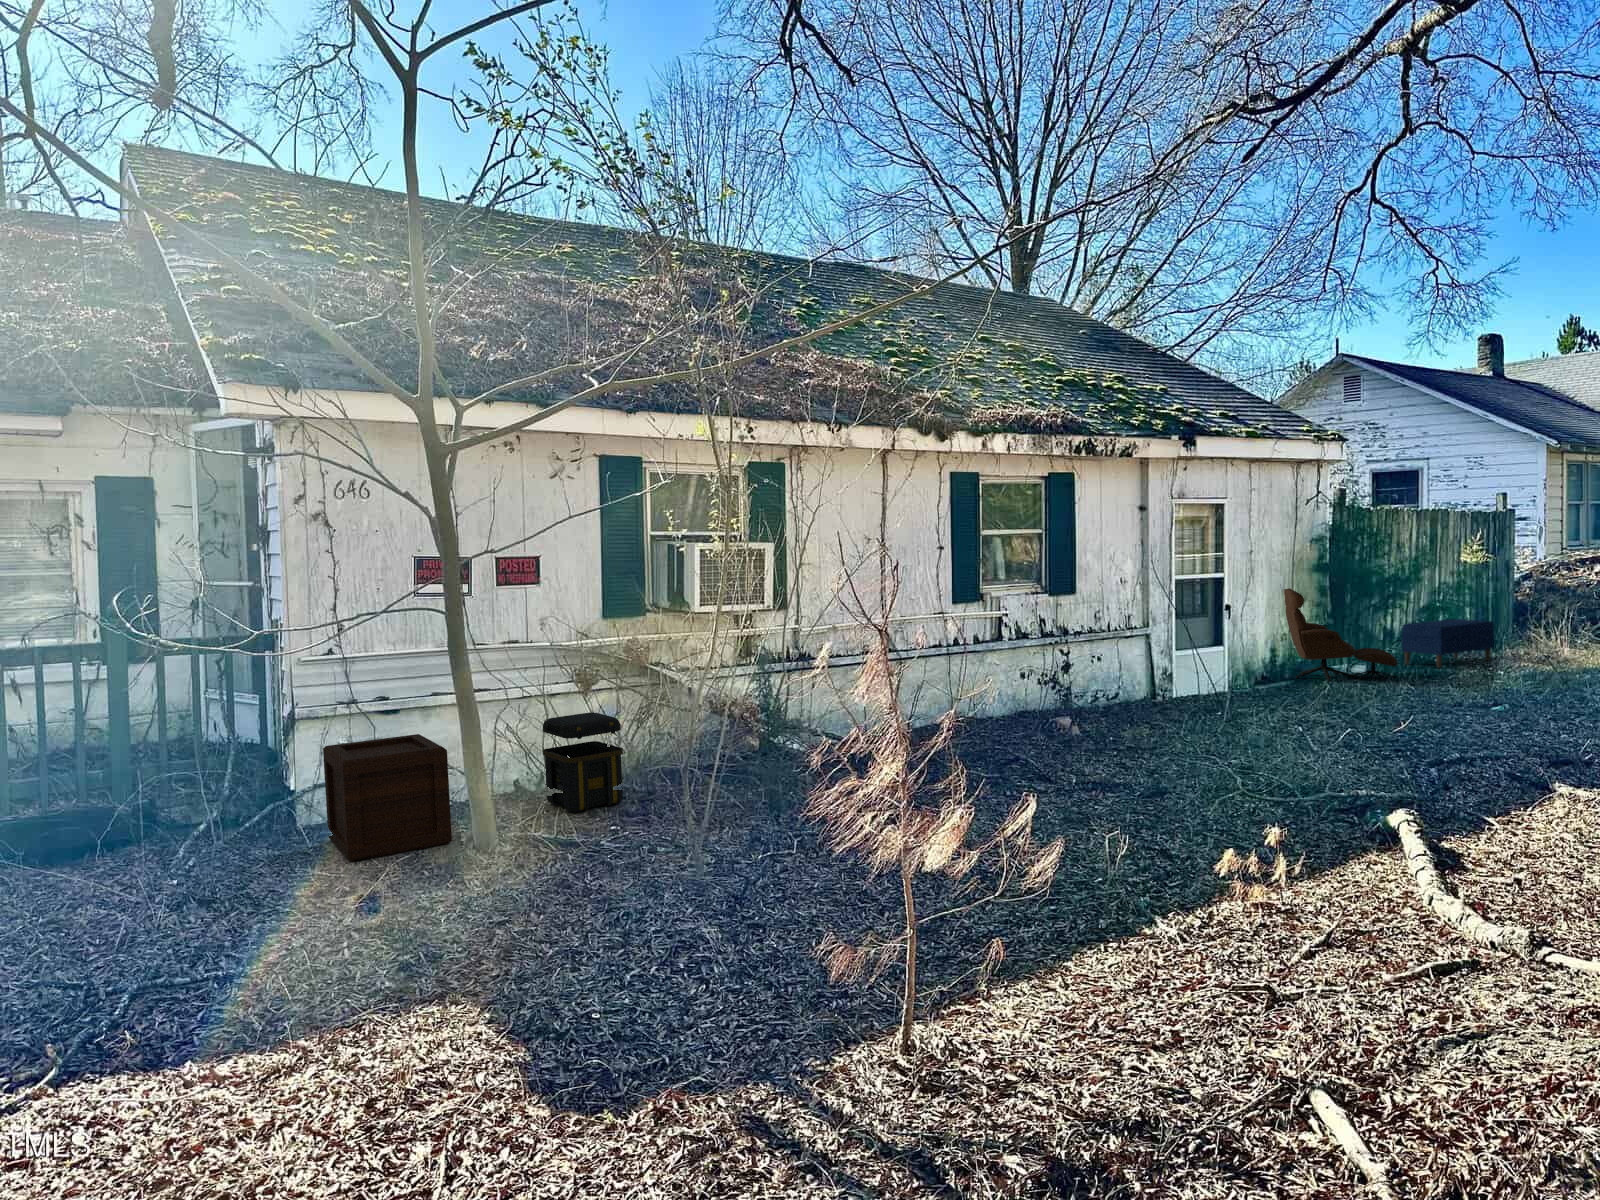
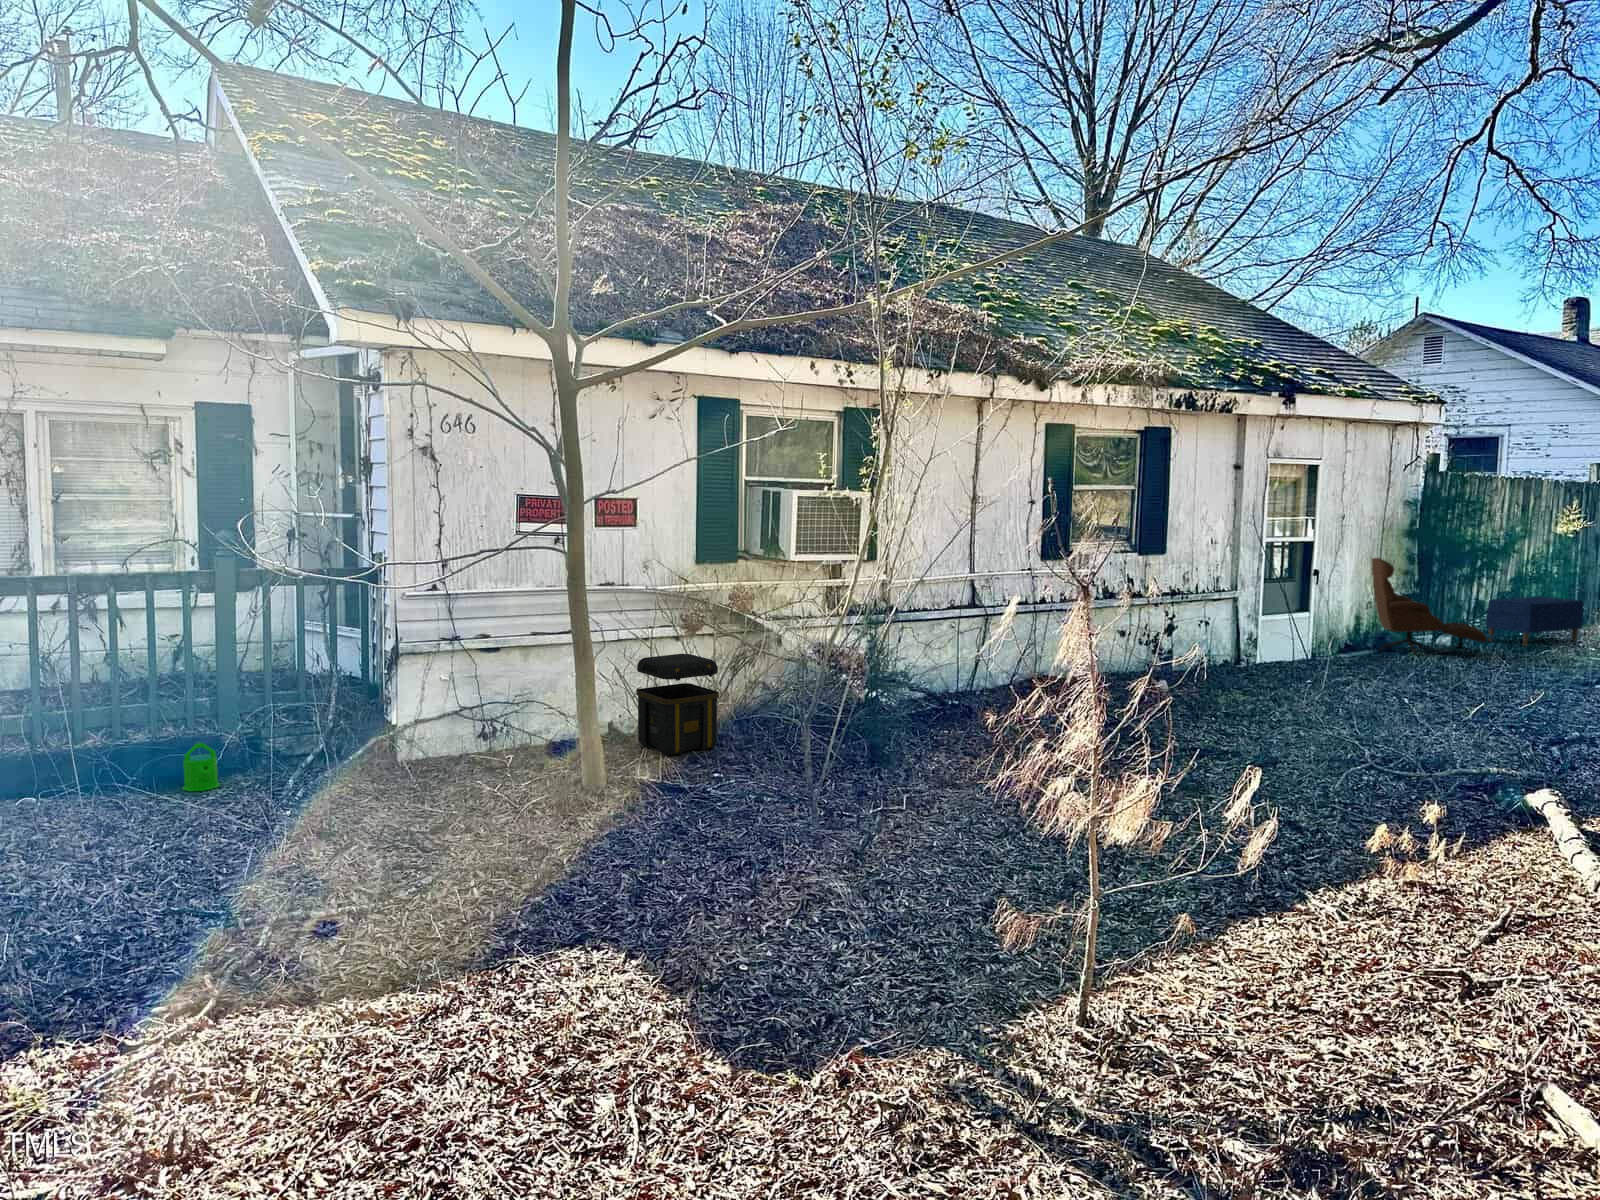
wooden crate: present [323,734,452,861] -> none [419,668,551,796]
watering can: none [84,821,125,869] -> present [183,743,220,791]

